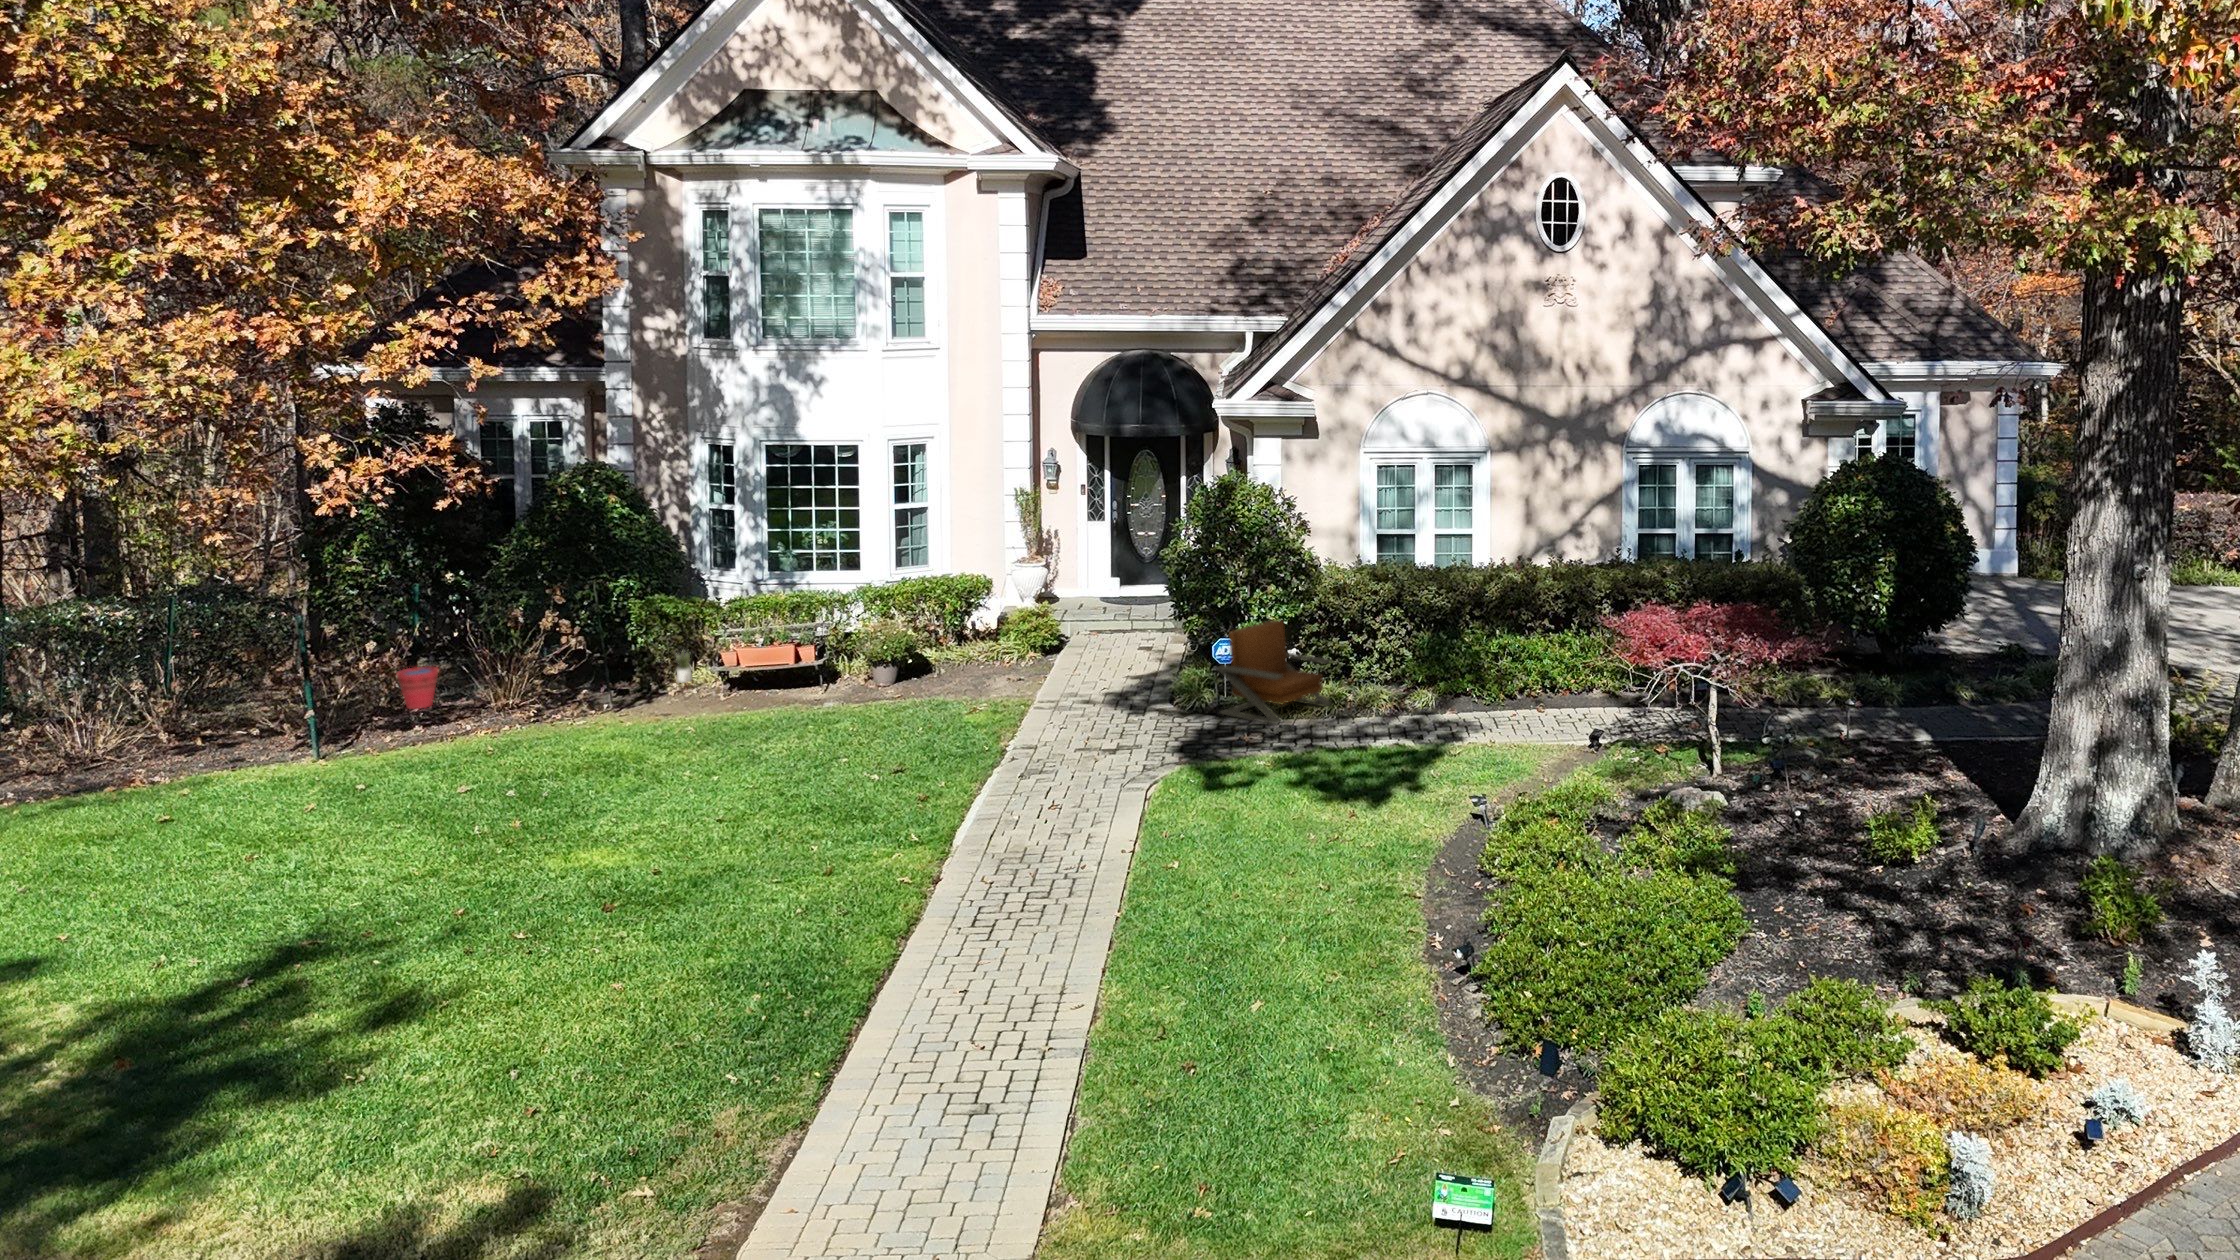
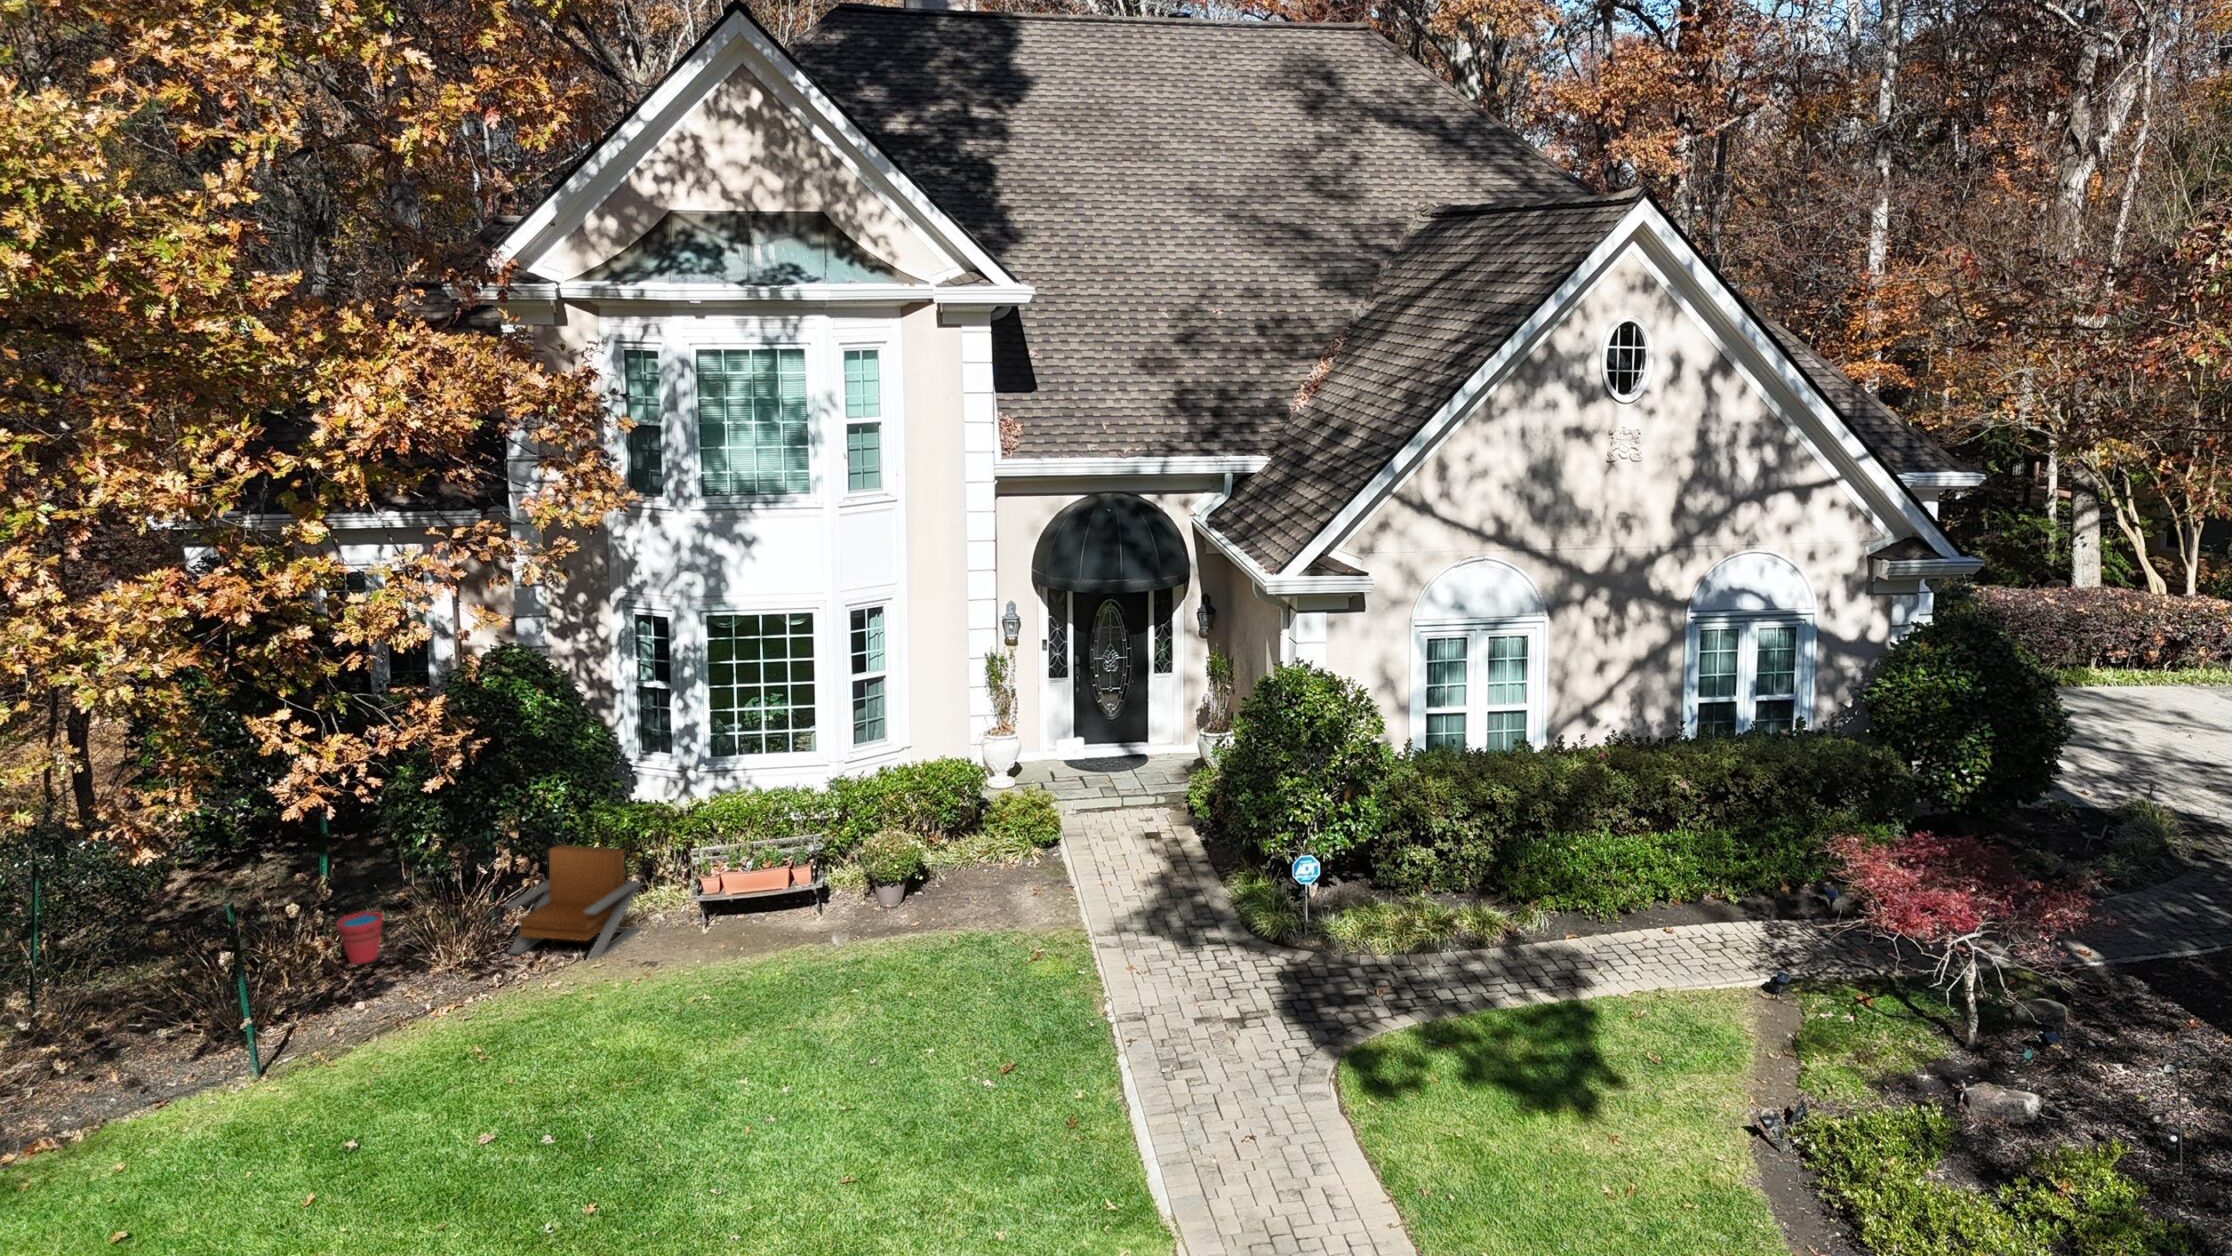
lounge chair: present [1217,620,1332,724] -> present [506,845,641,958]
potted plant: present [676,651,692,684] -> none [653,873,672,922]

